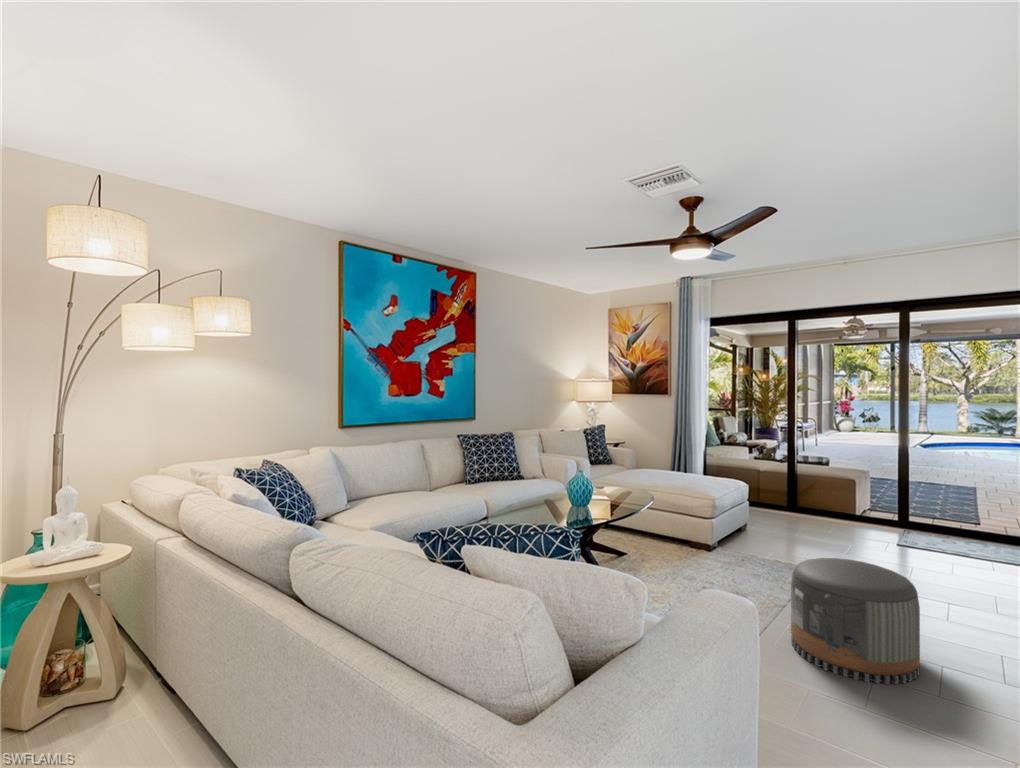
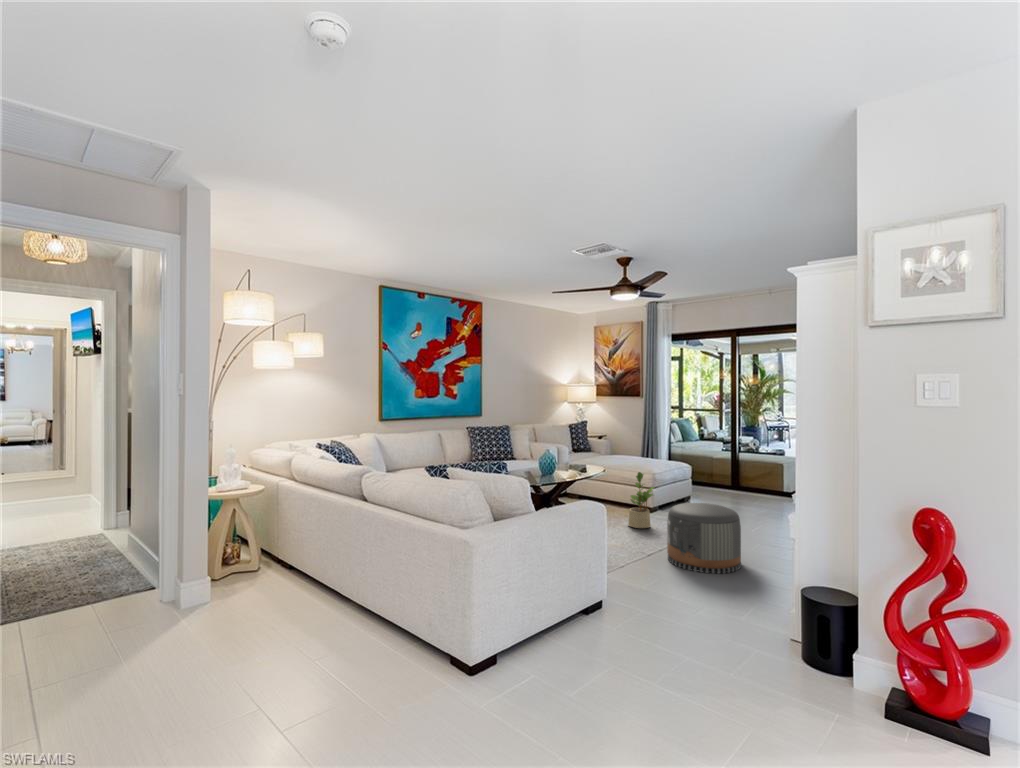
potted plant: none [696,502,732,583] -> present [628,472,654,528]

